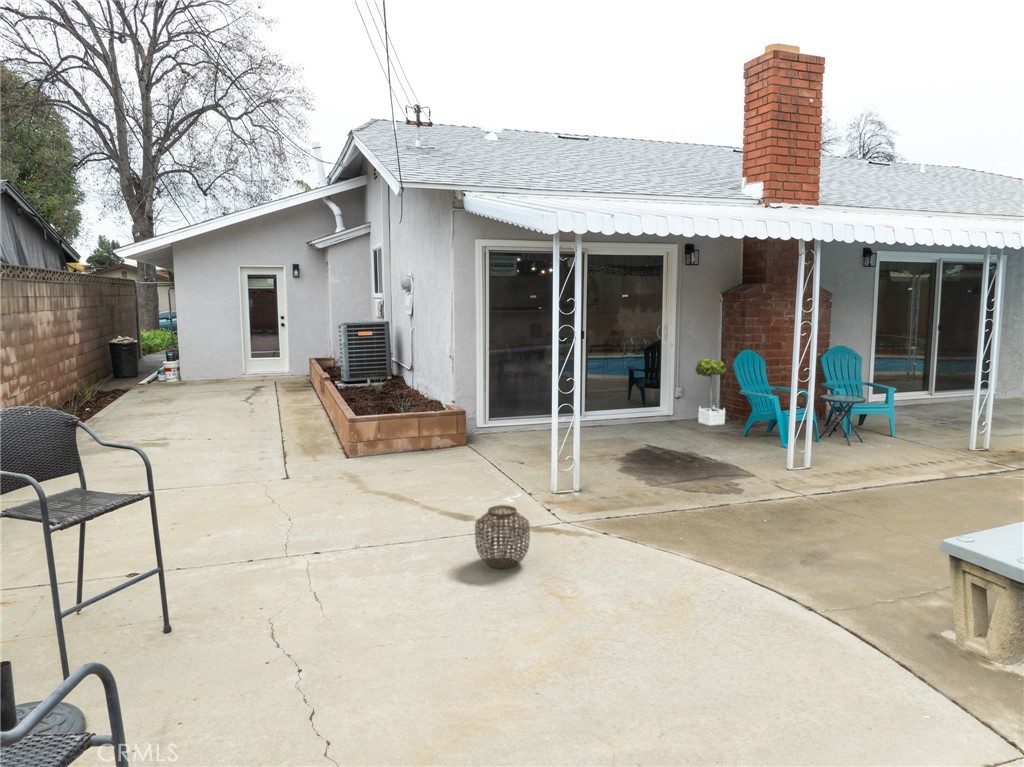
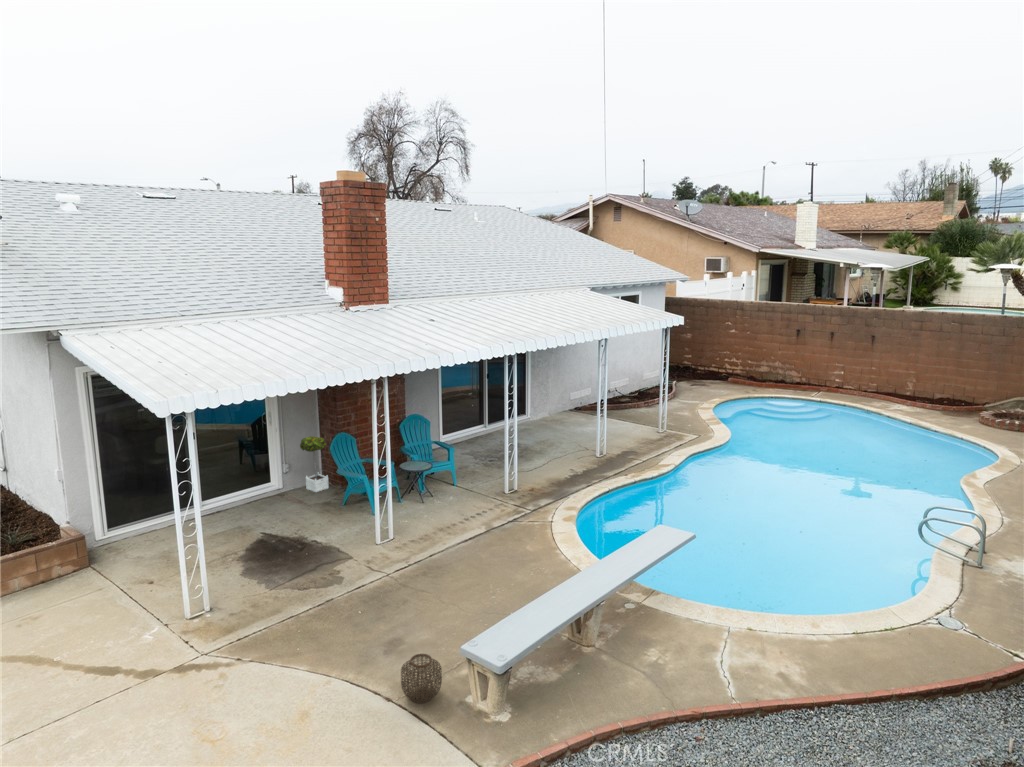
woven basket: present [475,505,530,569] -> present [401,654,442,703]

